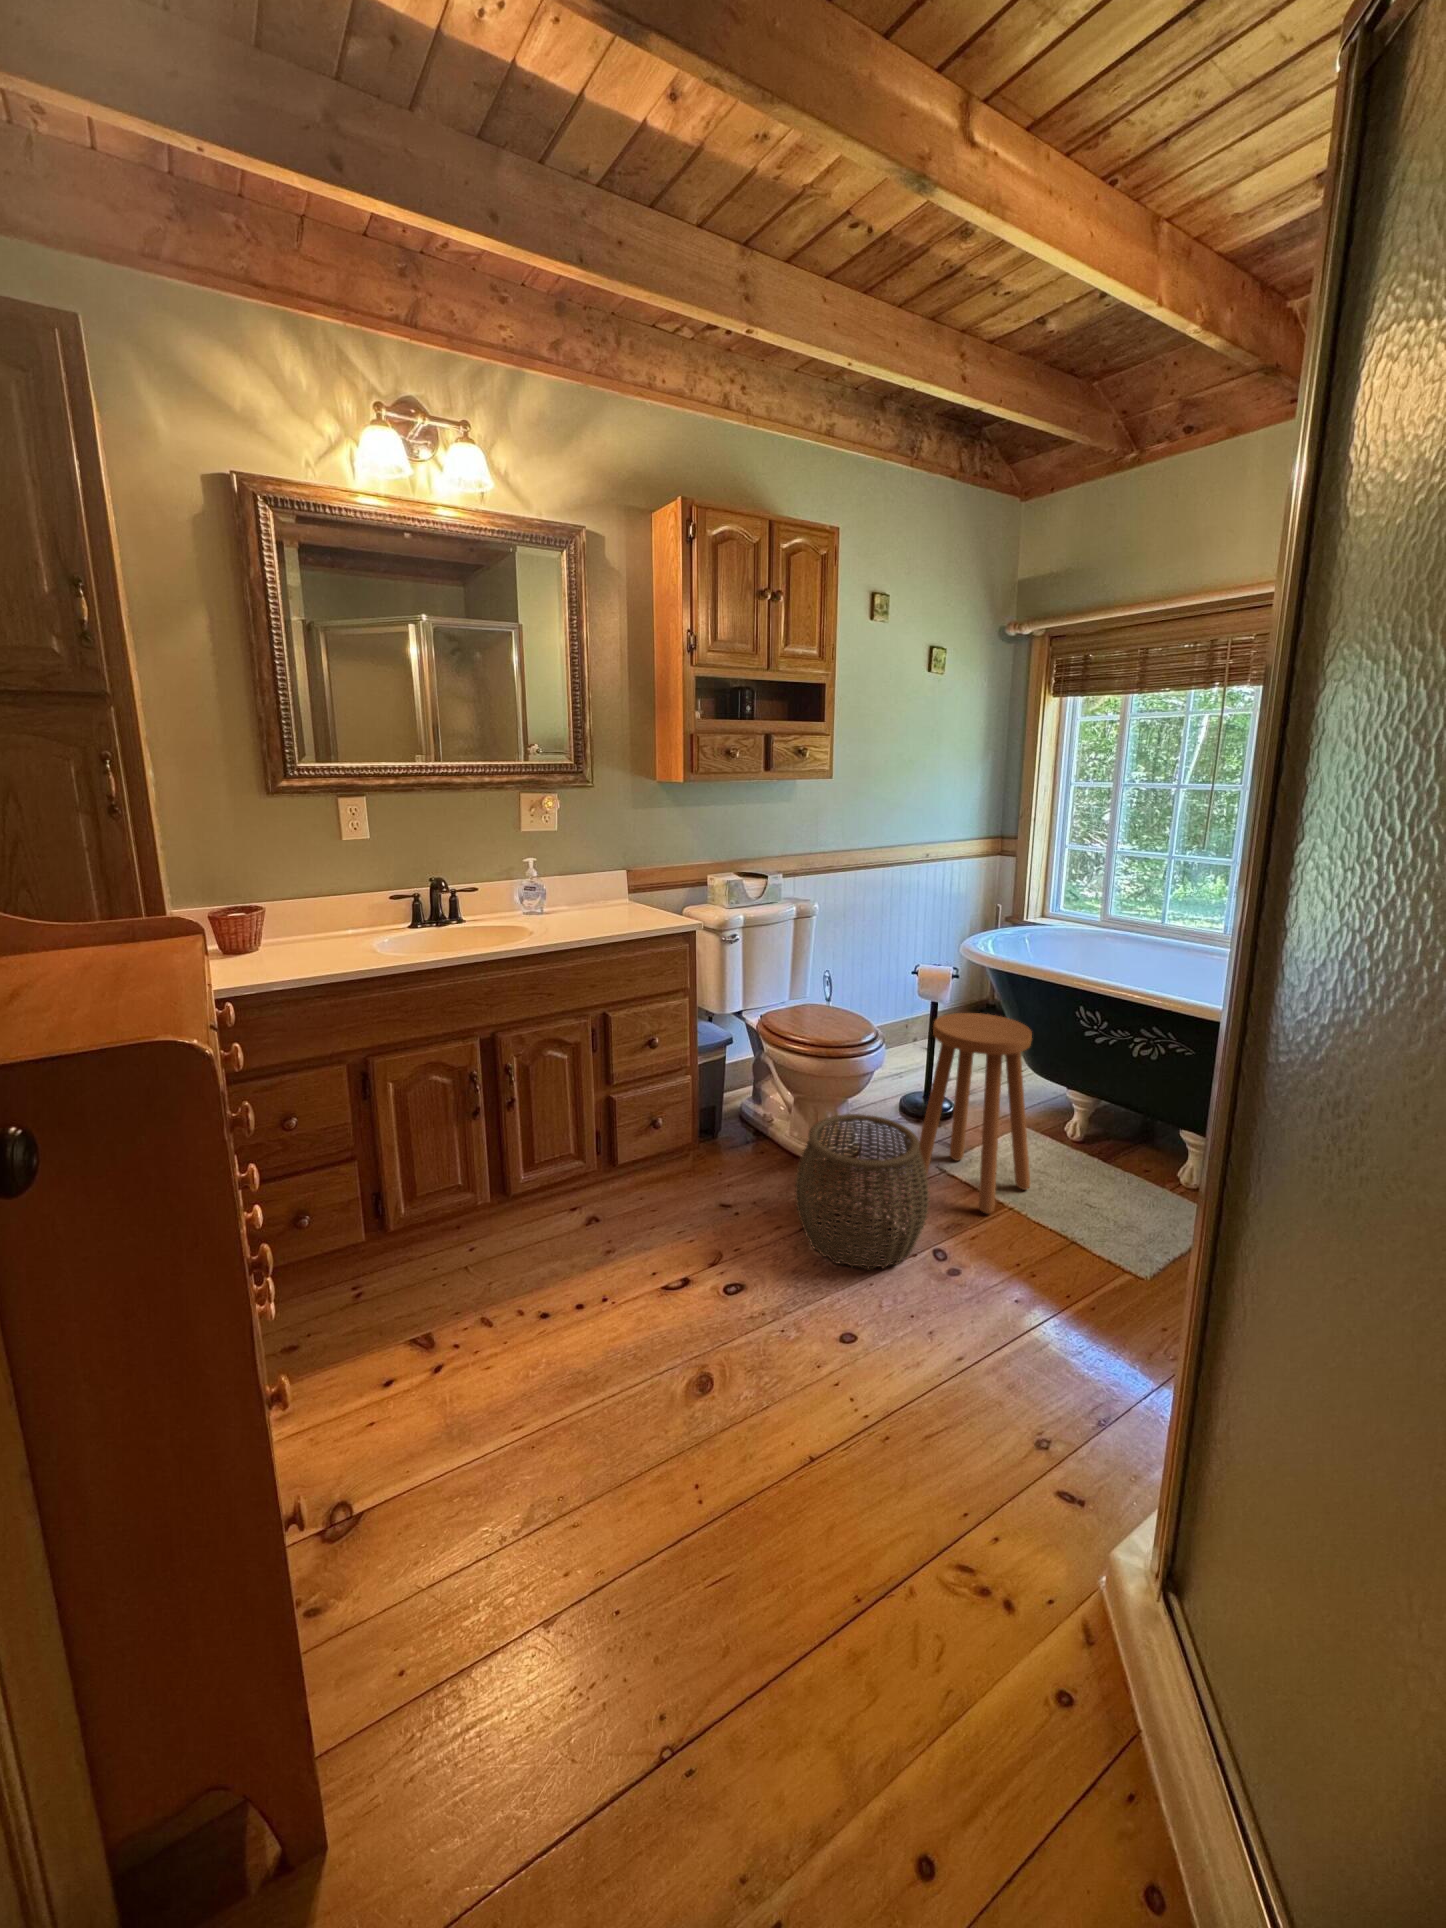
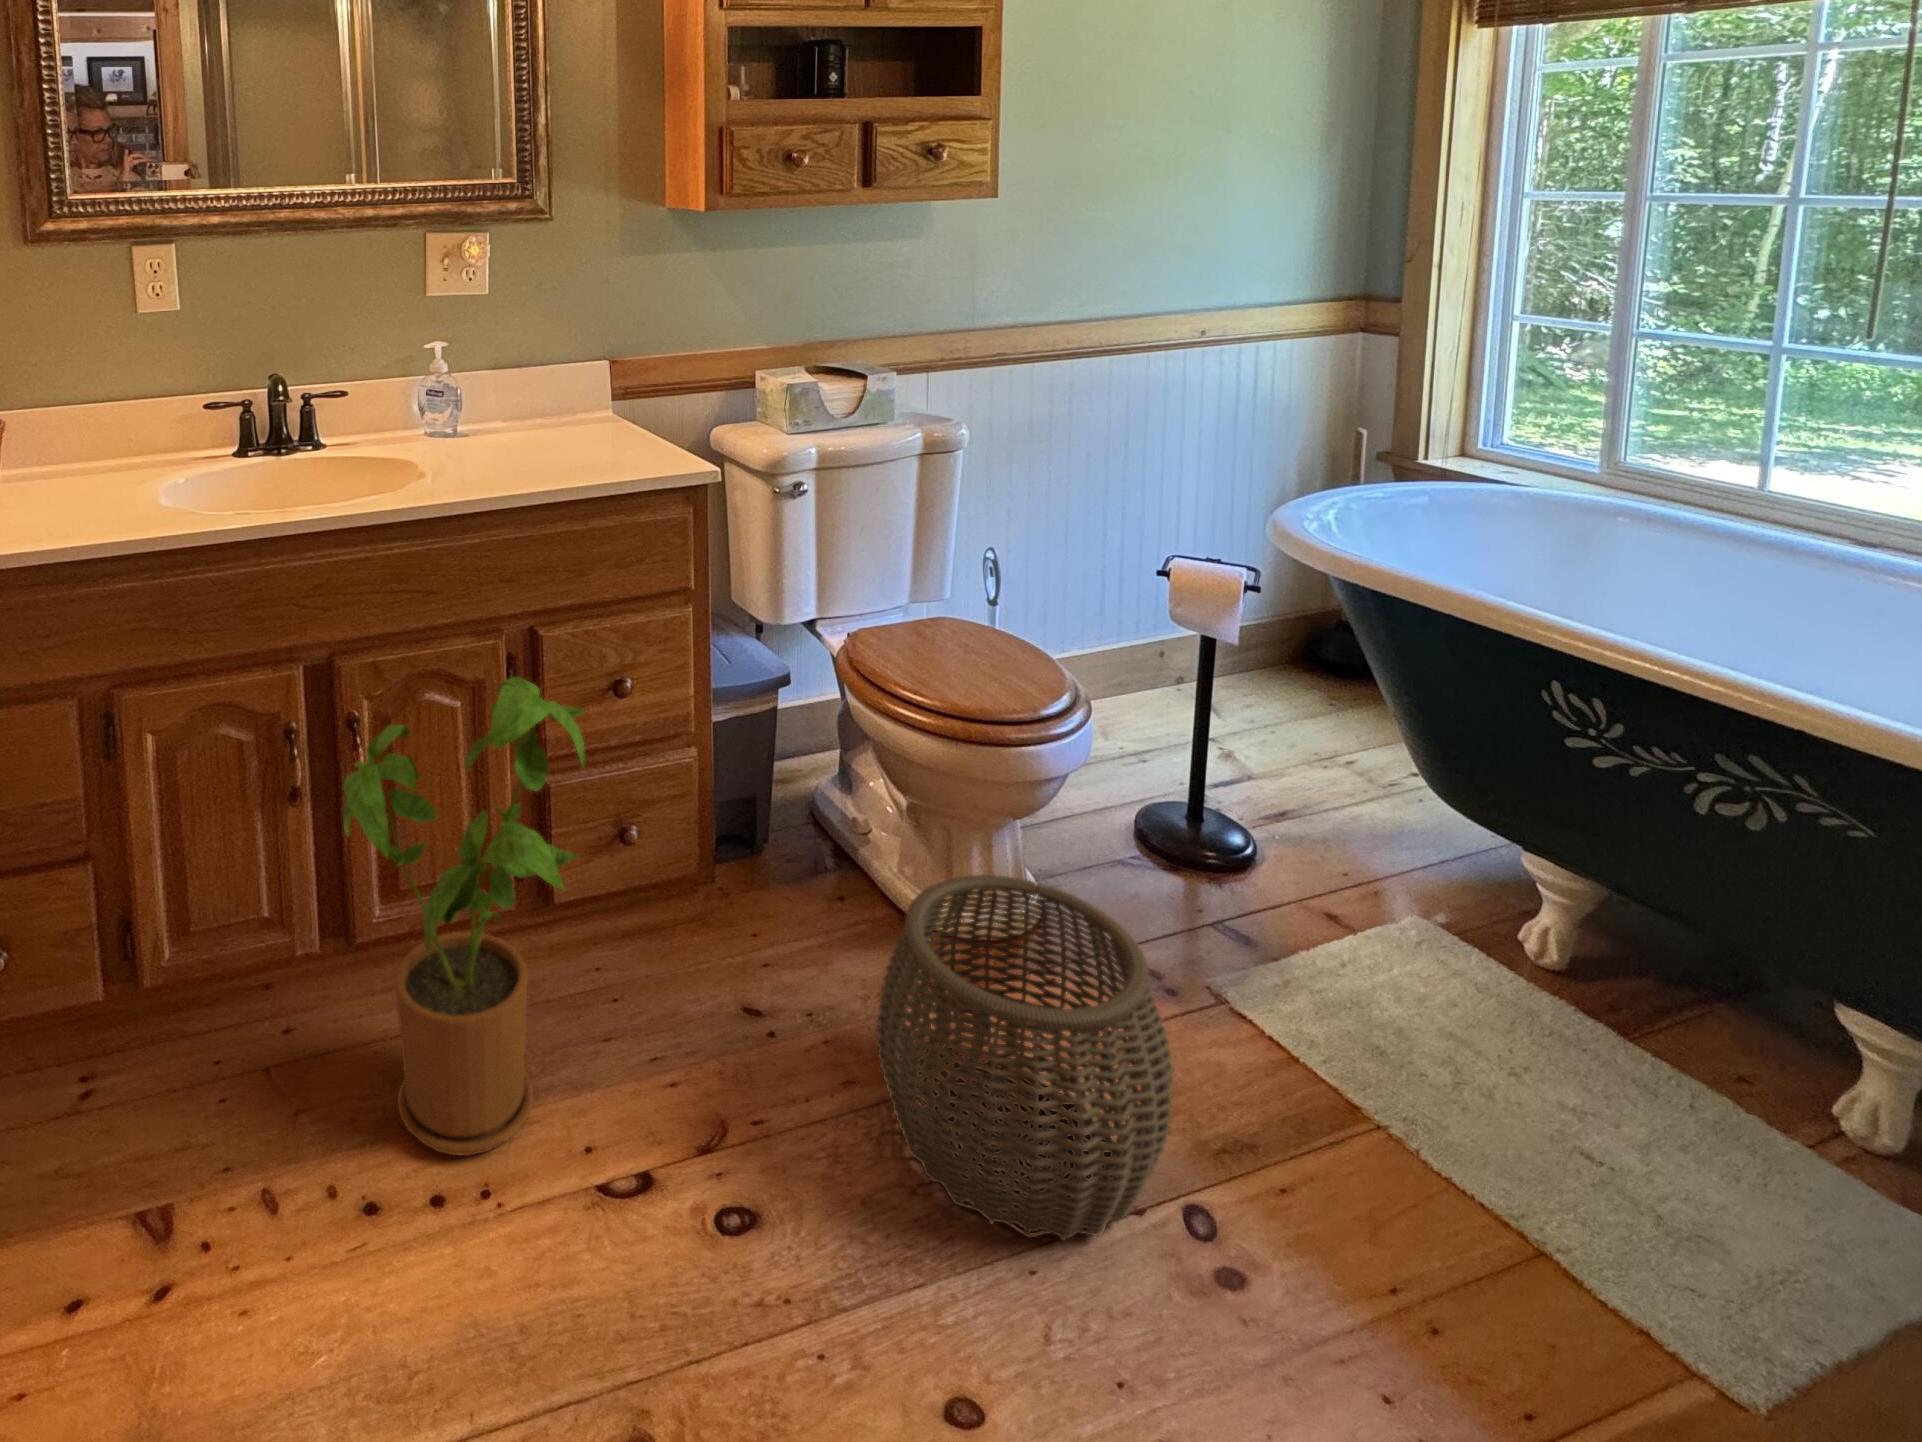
stool: present [919,1013,1032,1213] -> none [1149,677,1430,1134]
house plant: none [512,1034,653,1284] -> present [343,677,585,1156]

